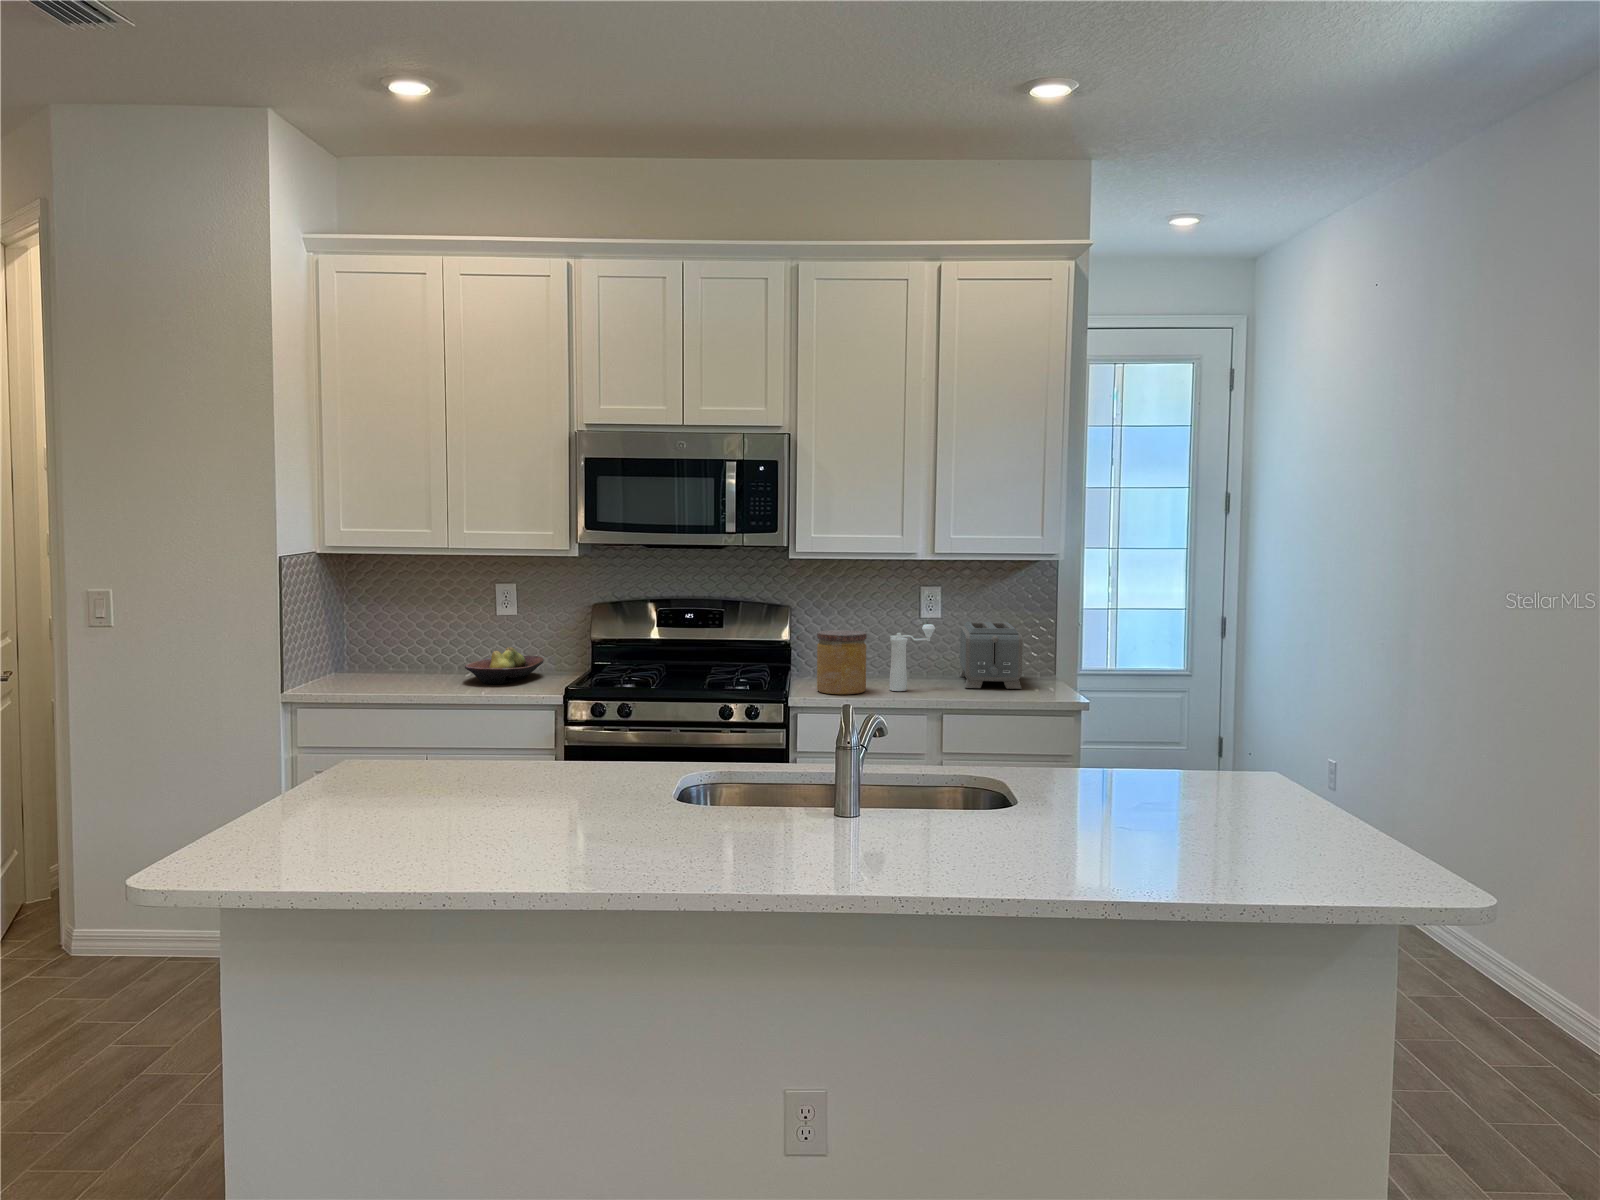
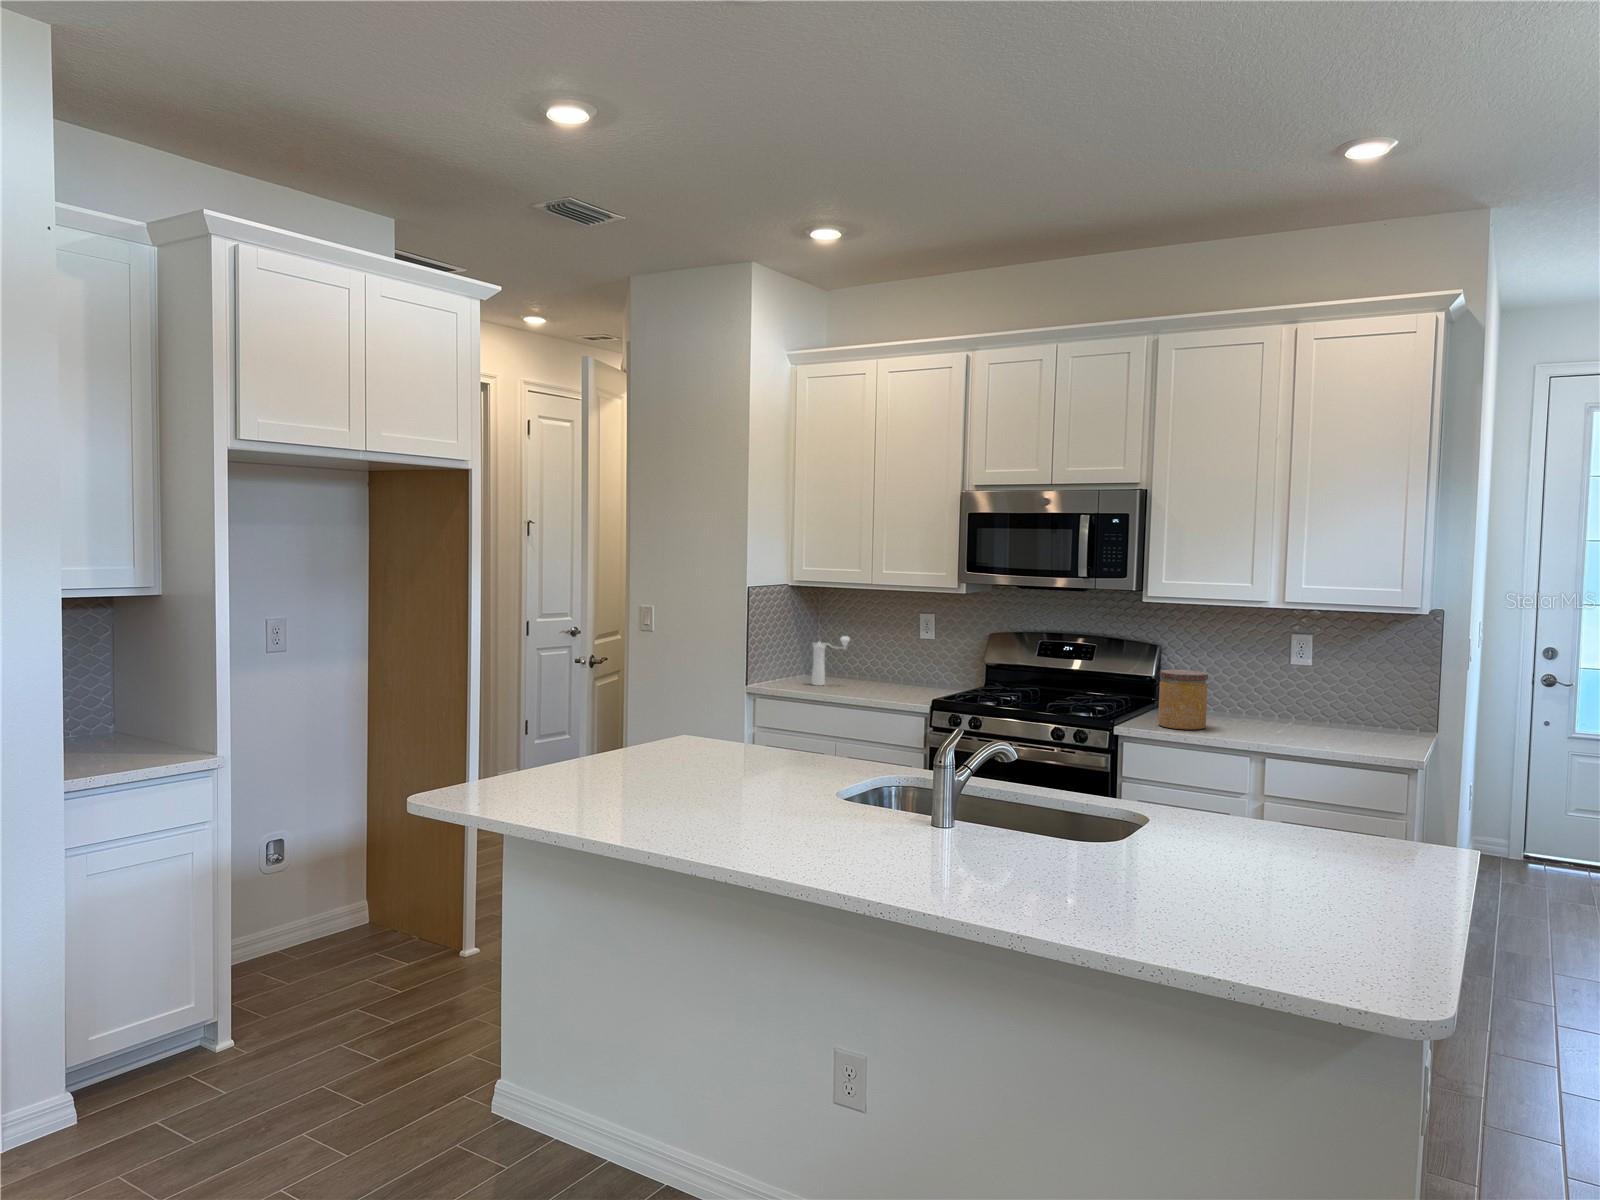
toaster: present [959,622,1023,689] -> none [1311,672,1388,742]
pepper mill: present [890,624,935,691] -> present [812,636,850,686]
fruit bowl: present [465,647,544,684] -> none [879,665,949,694]

